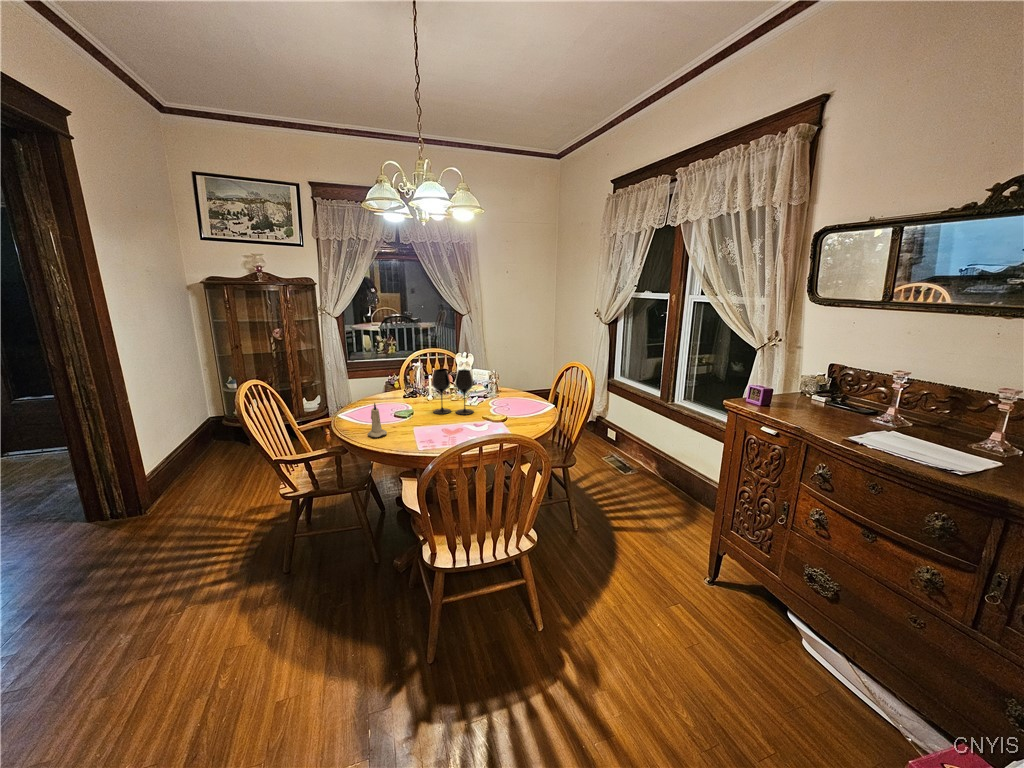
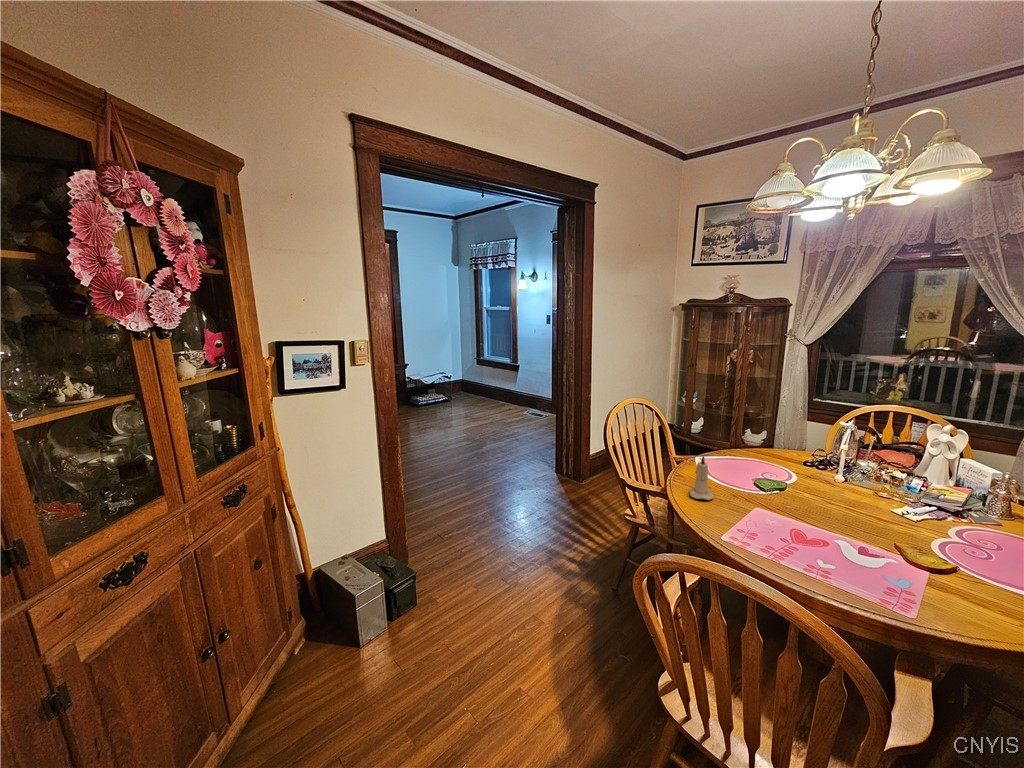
wine glass: present [432,369,474,415] -> none [819,438,911,533]

